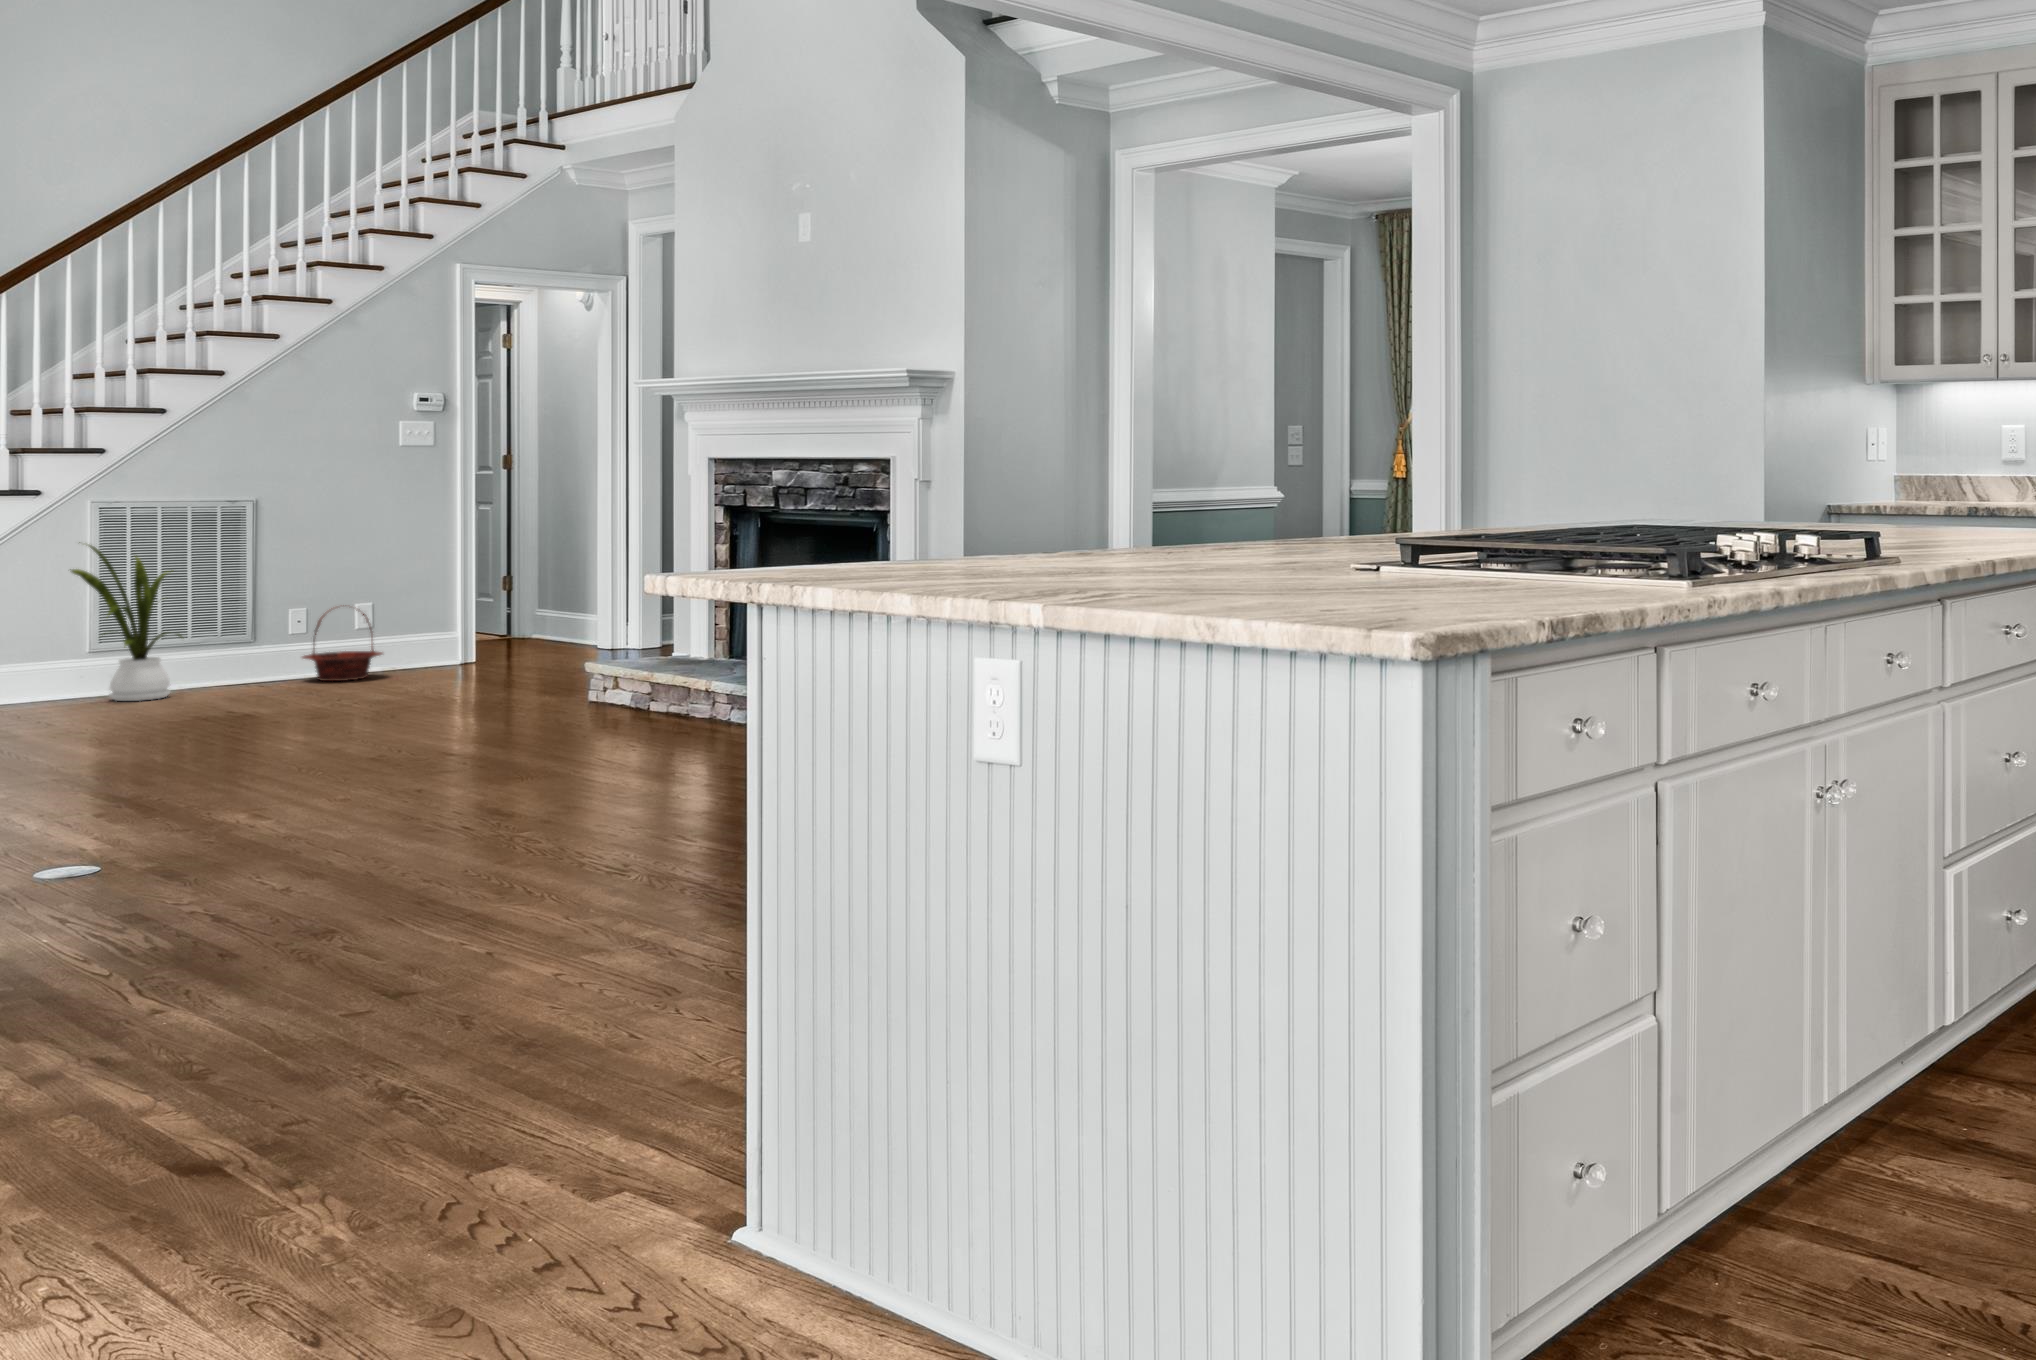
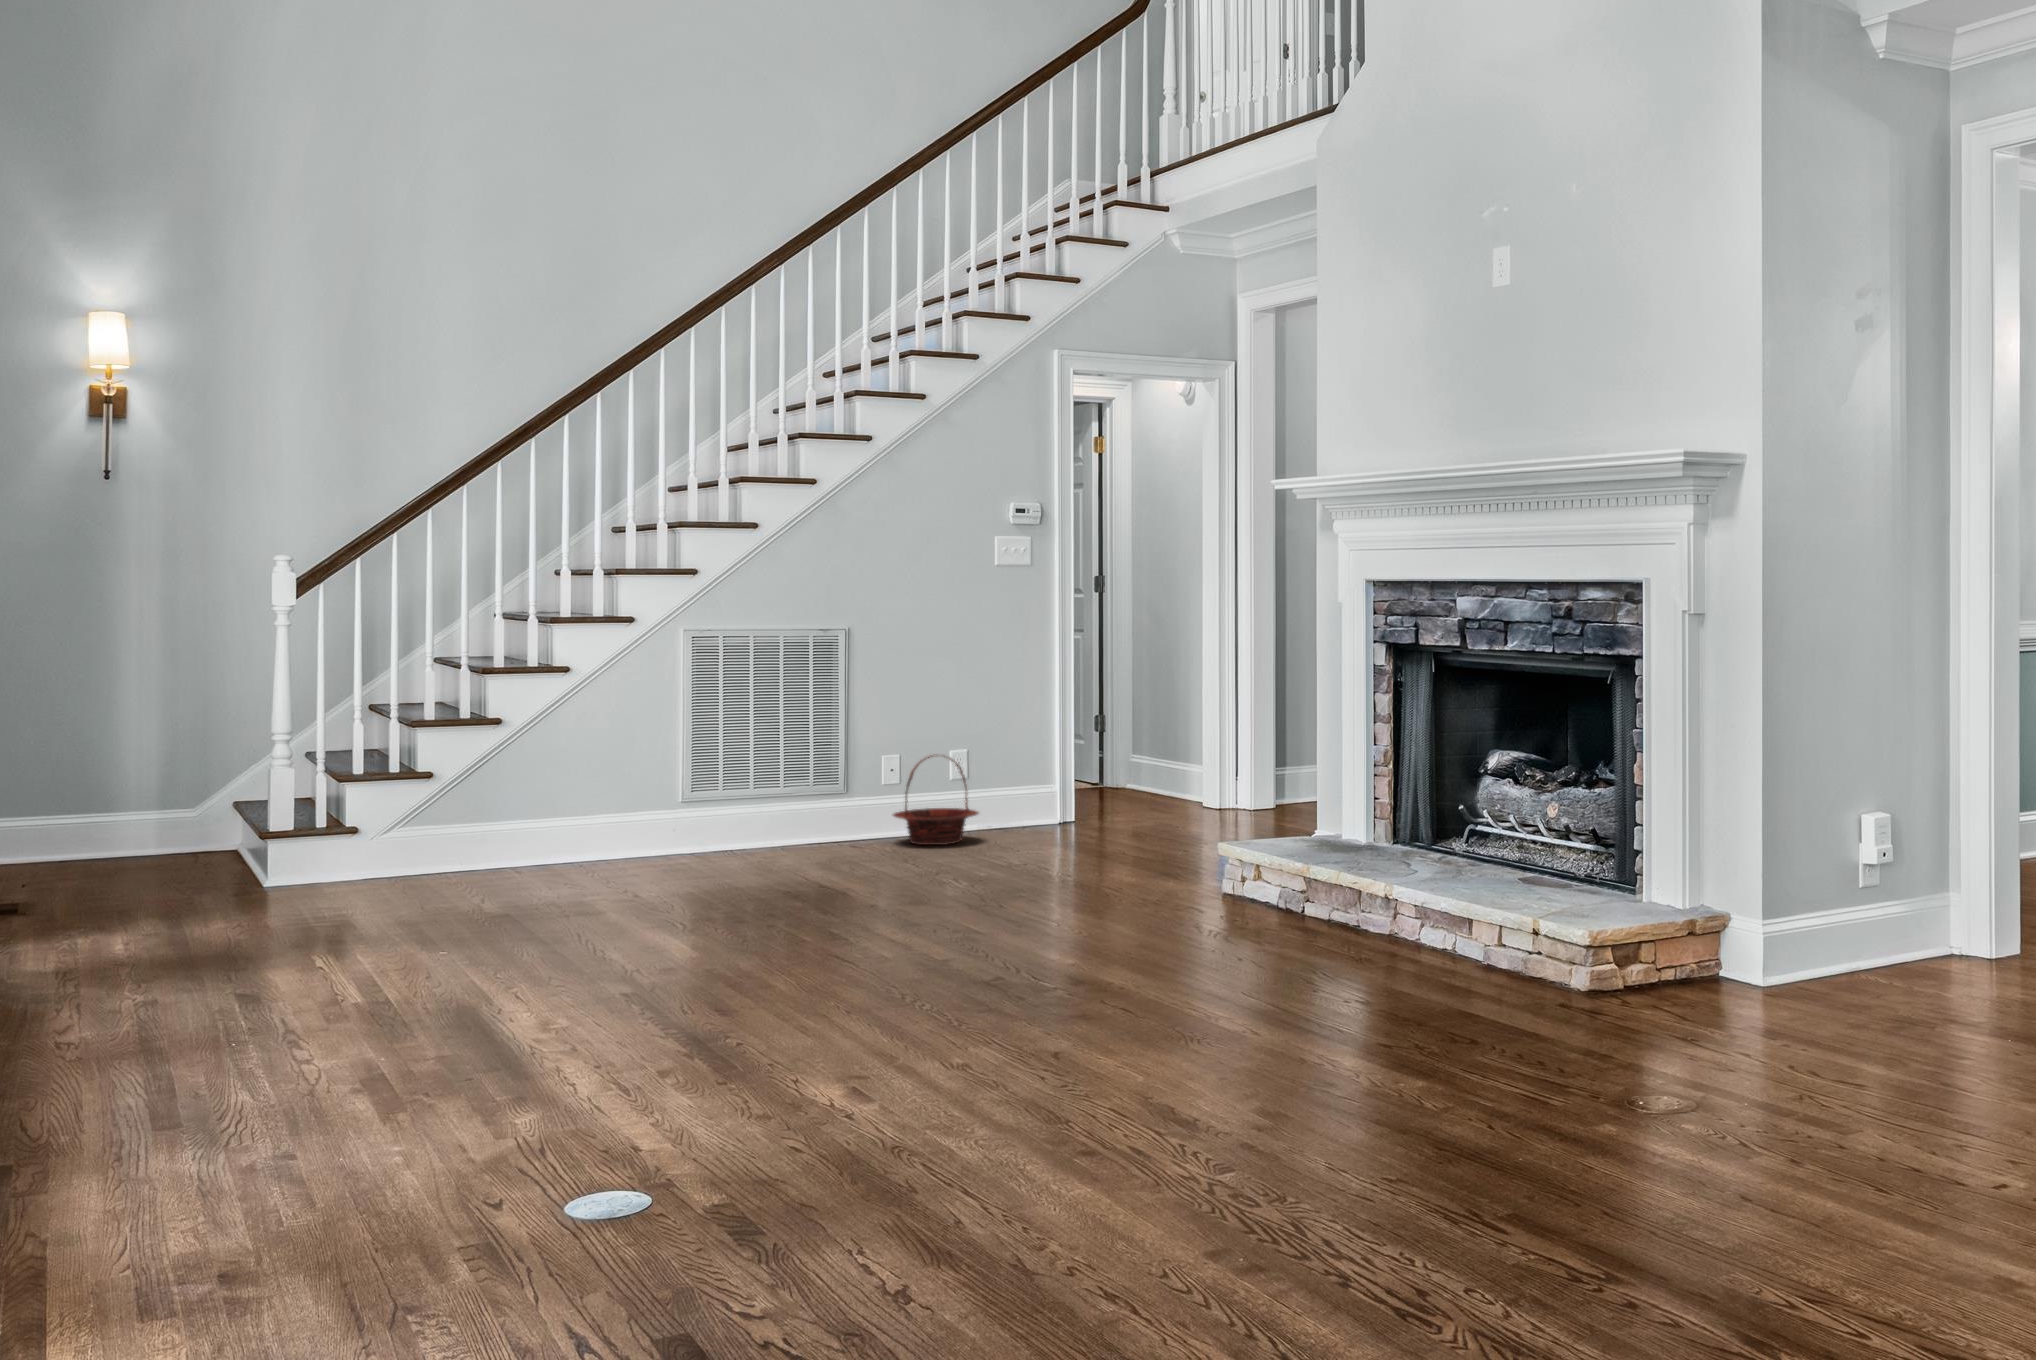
house plant: present [70,542,182,701] -> none [659,680,774,865]

